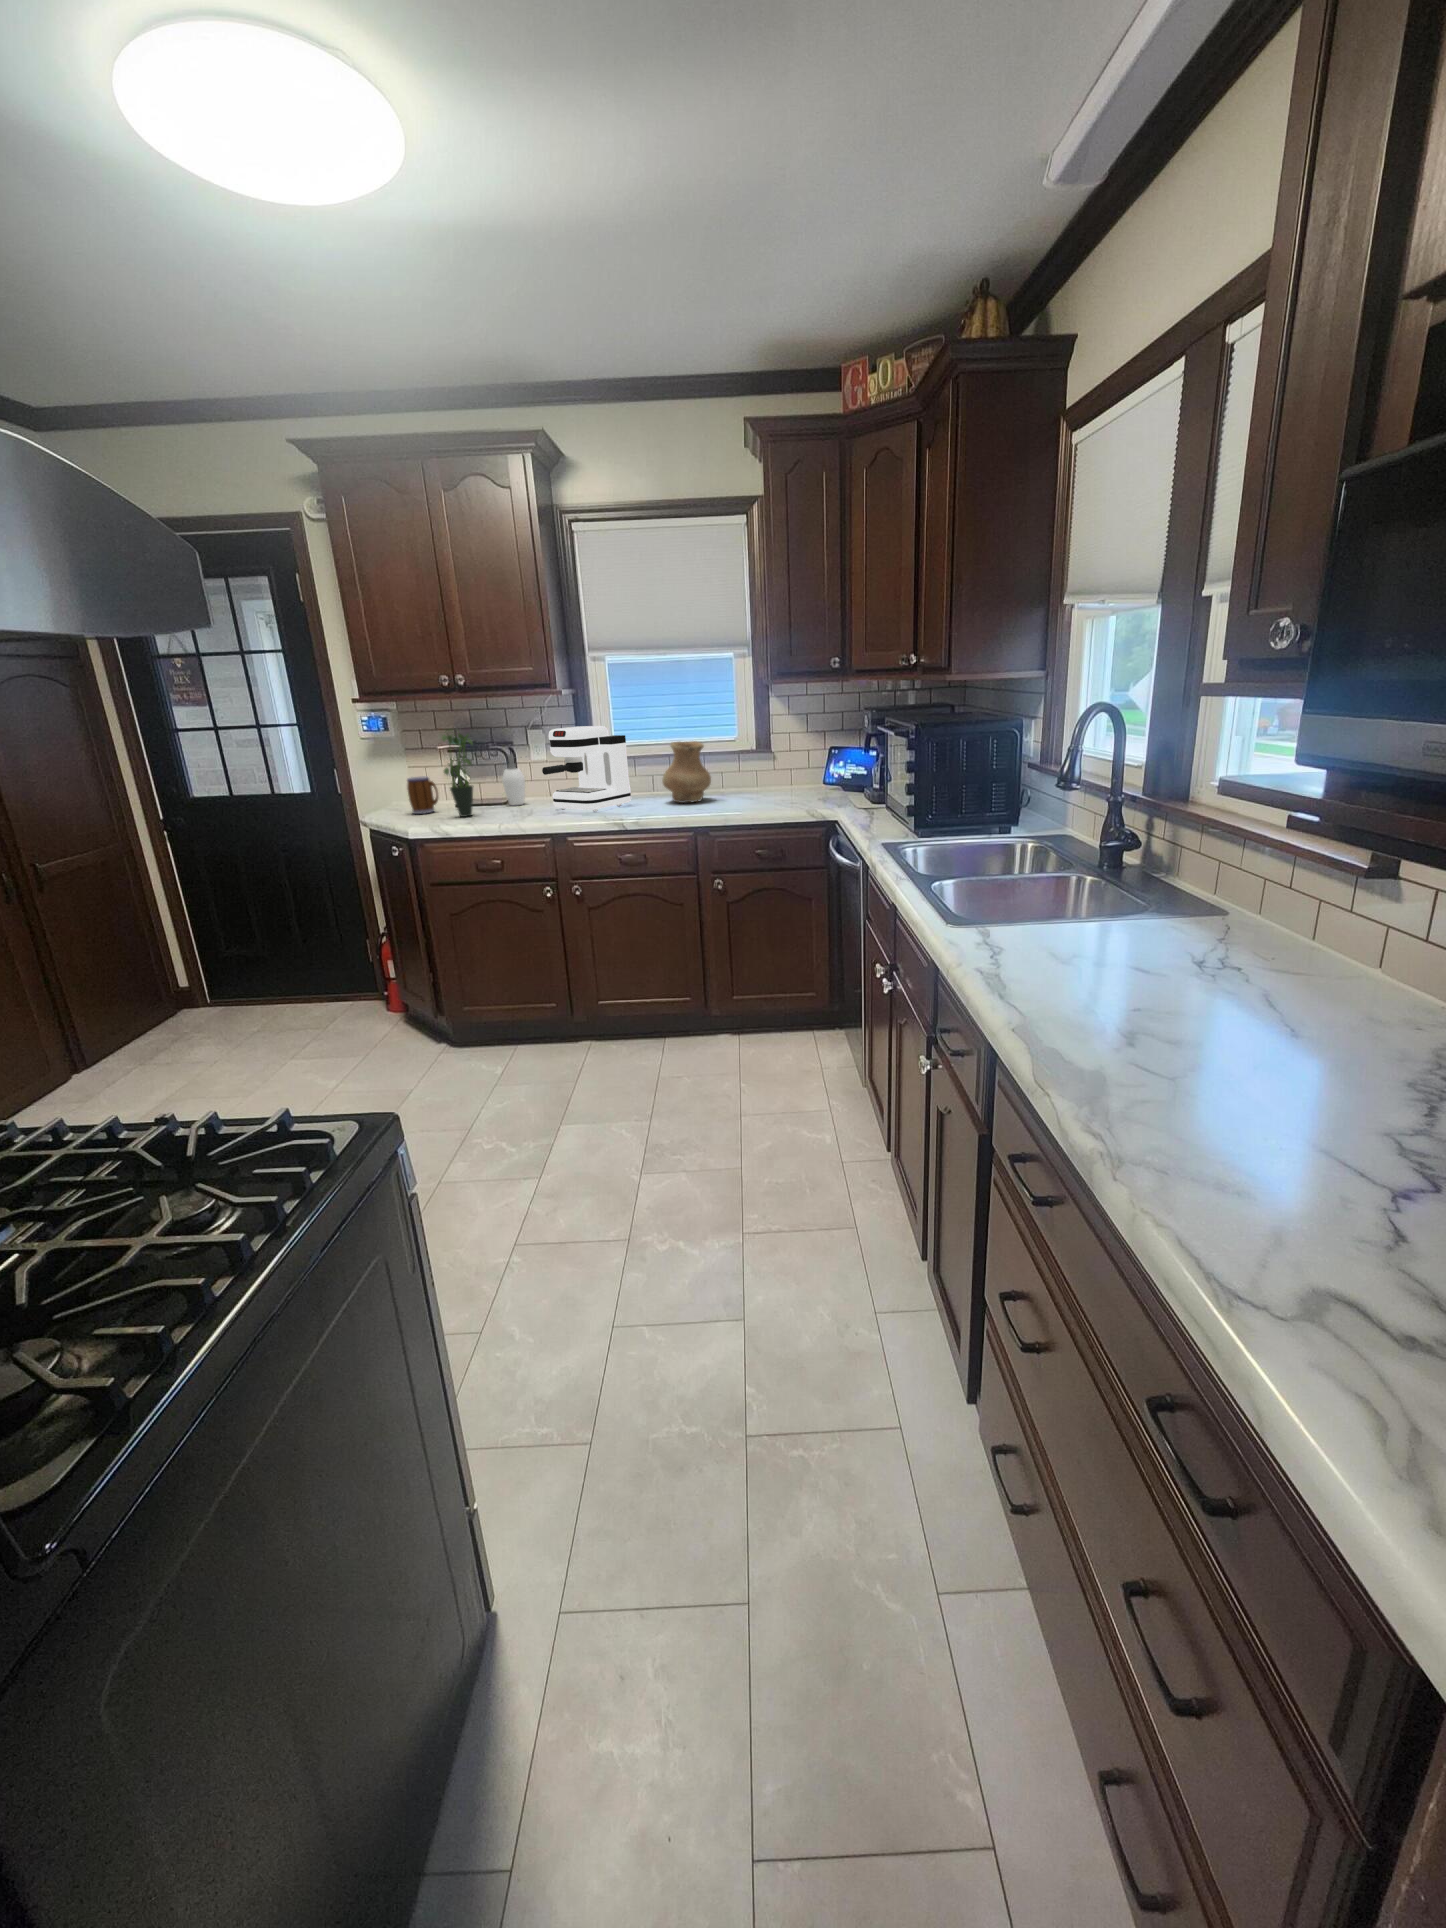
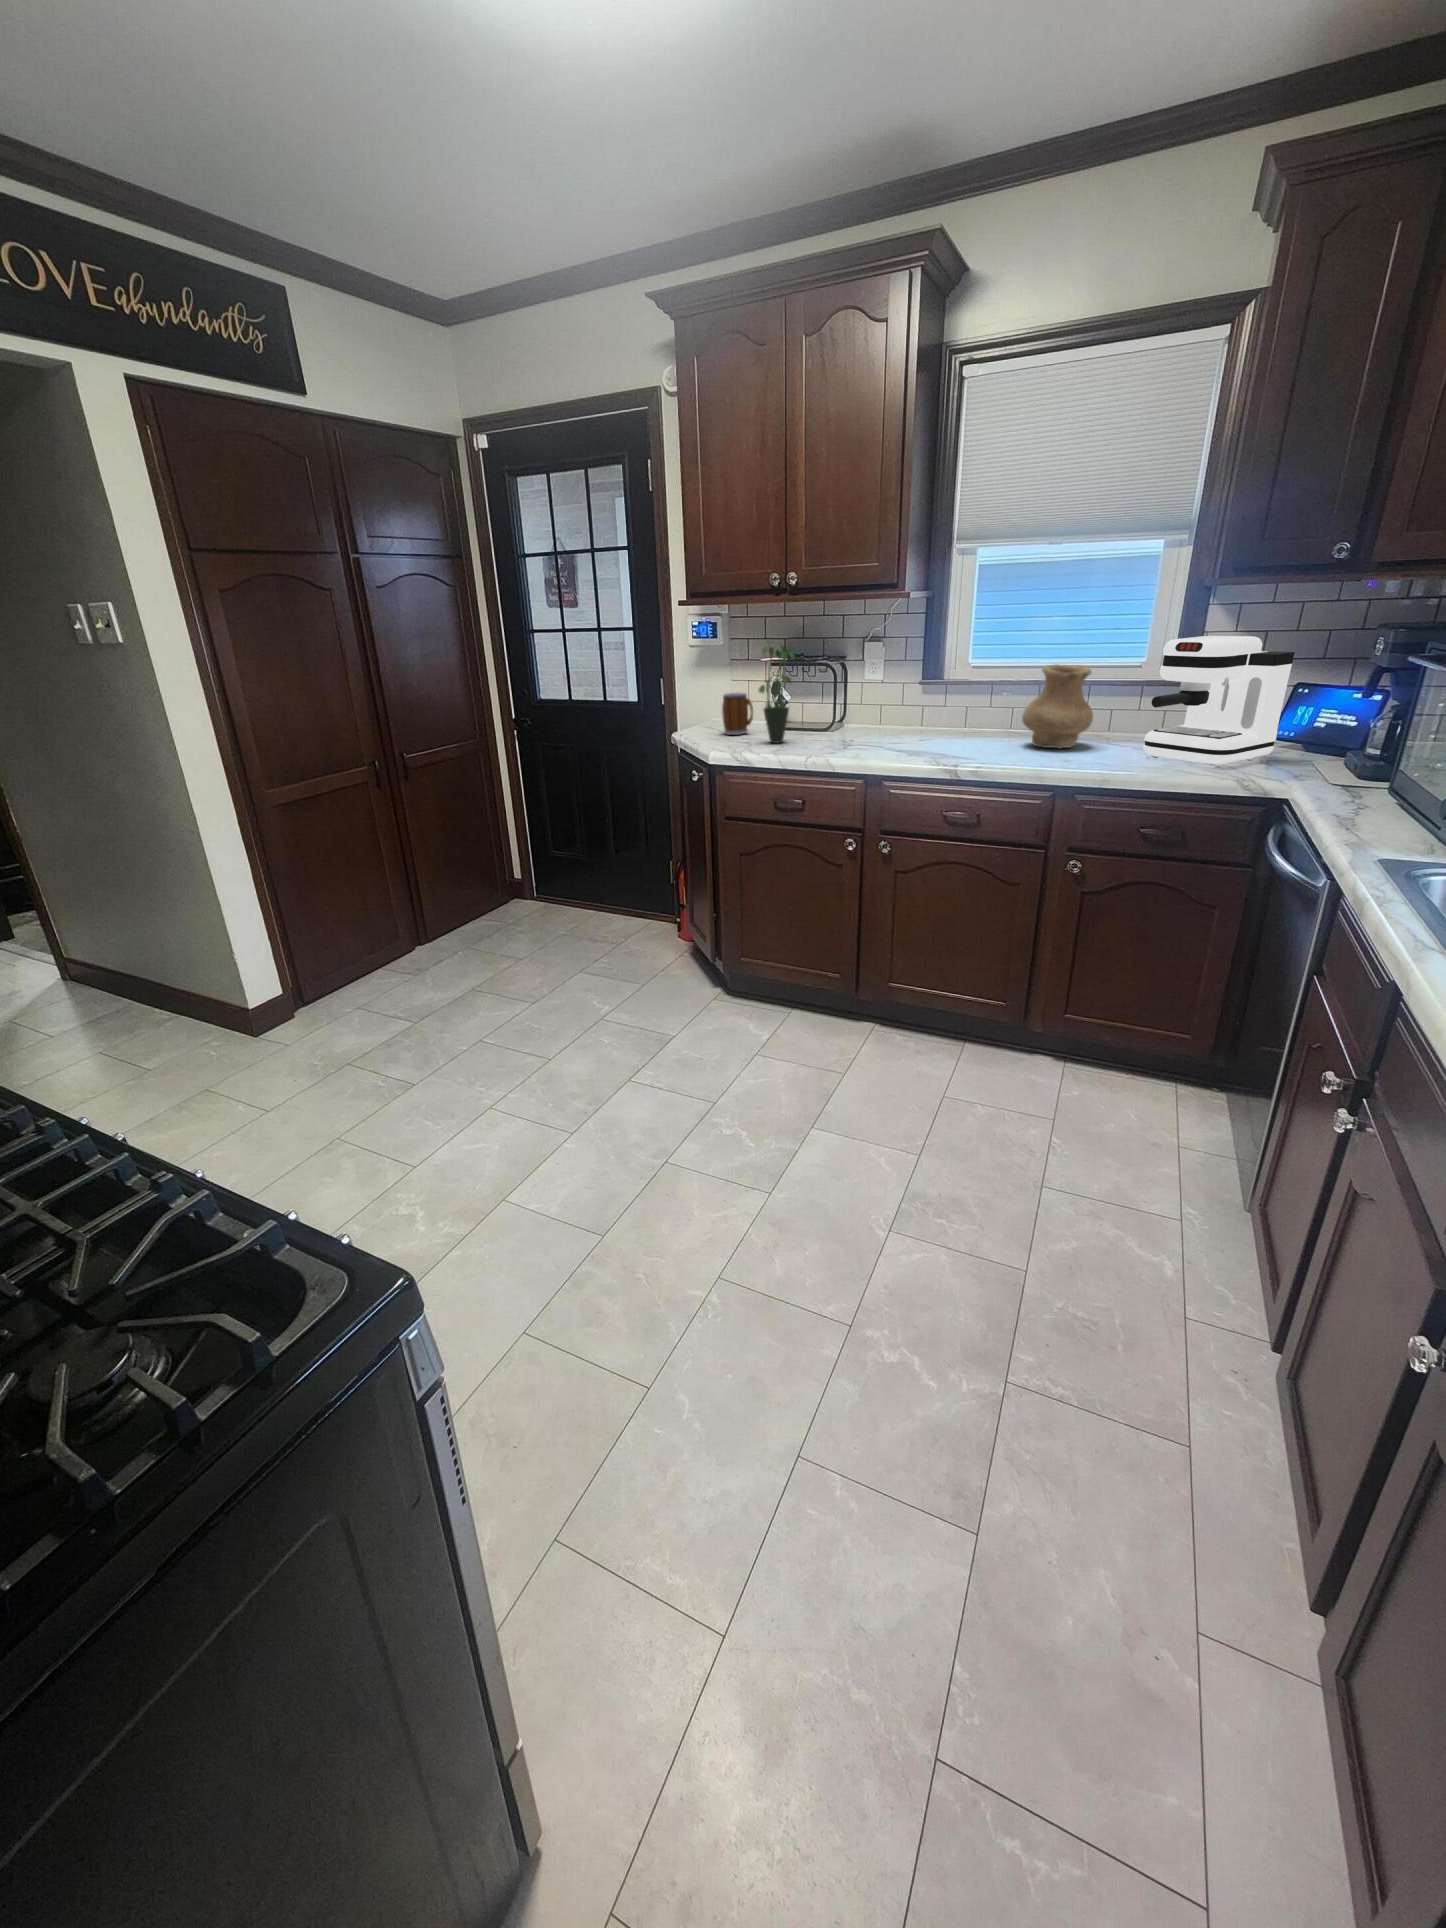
coffee maker: present [542,726,631,811] -> present [1143,636,1295,766]
soap dispenser: present [502,754,525,806] -> none [825,671,860,733]

